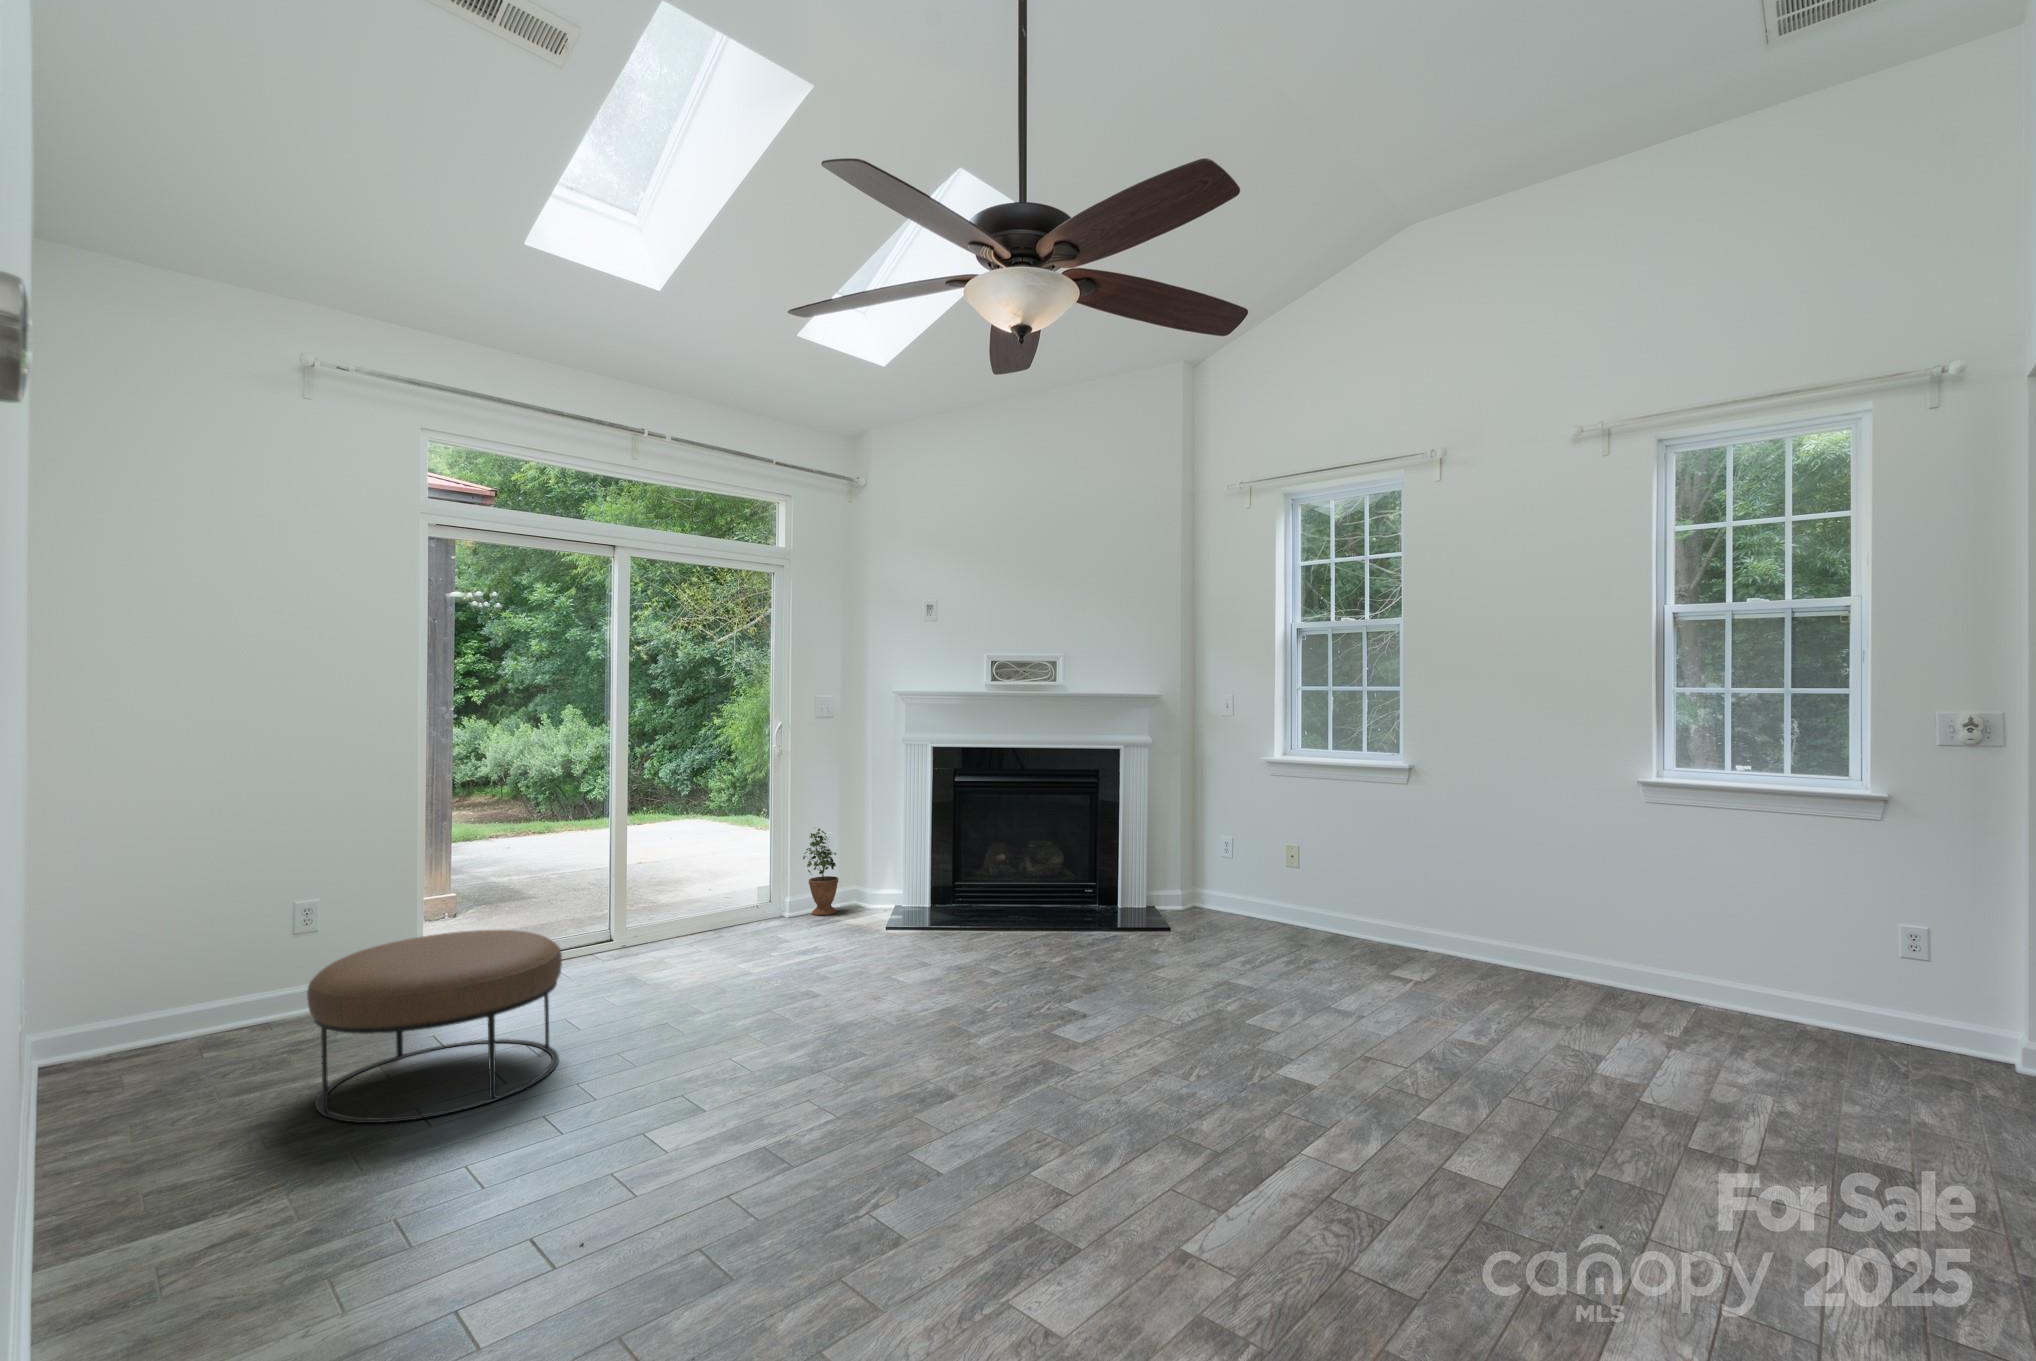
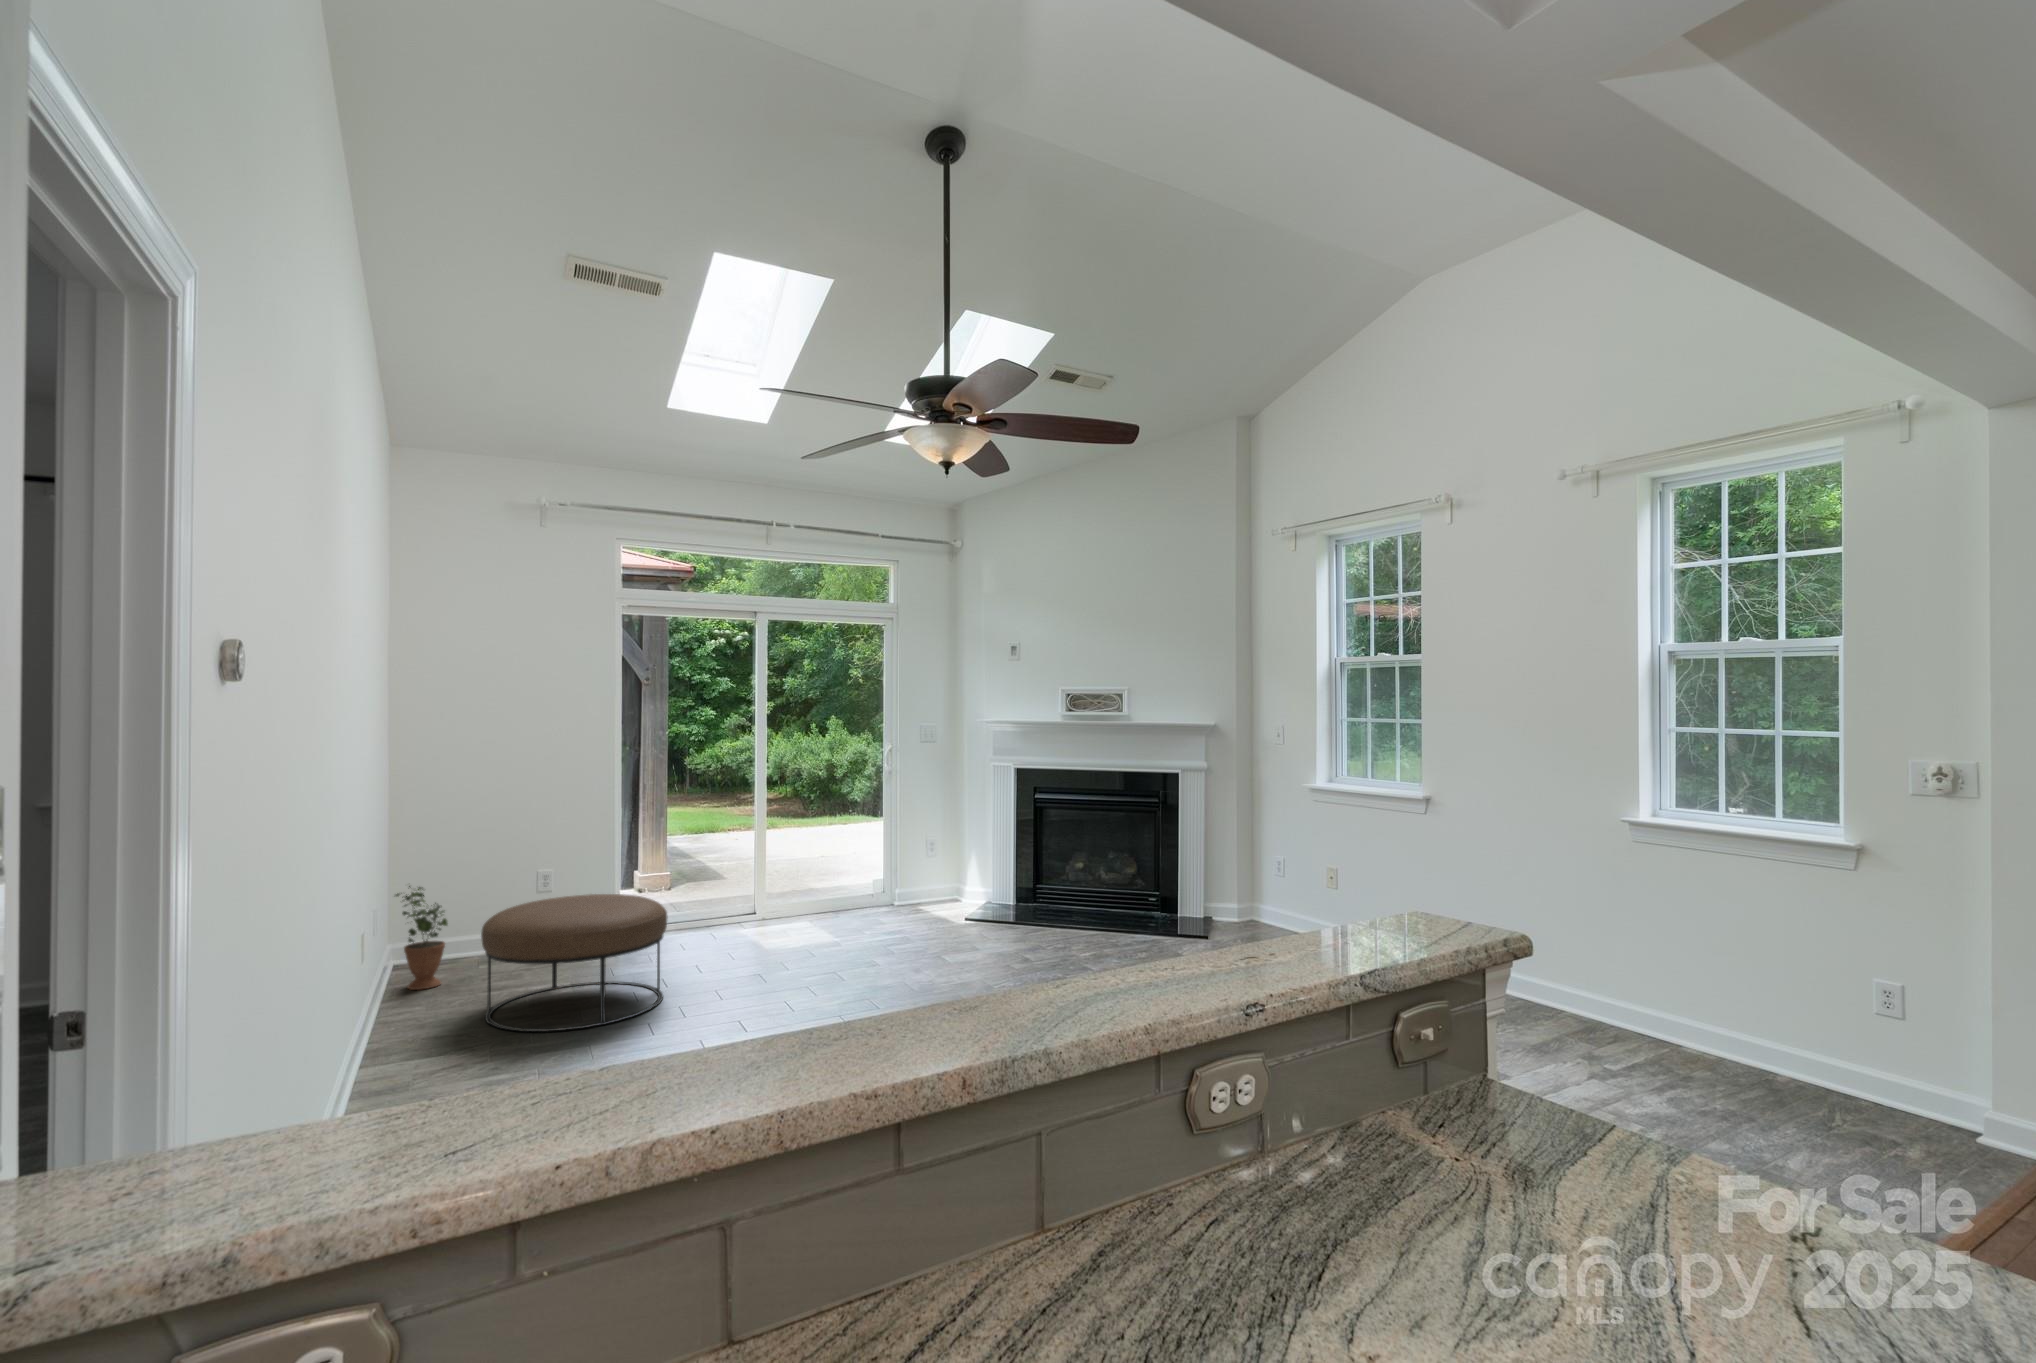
potted plant: present [803,829,838,915] -> present [396,886,448,990]

